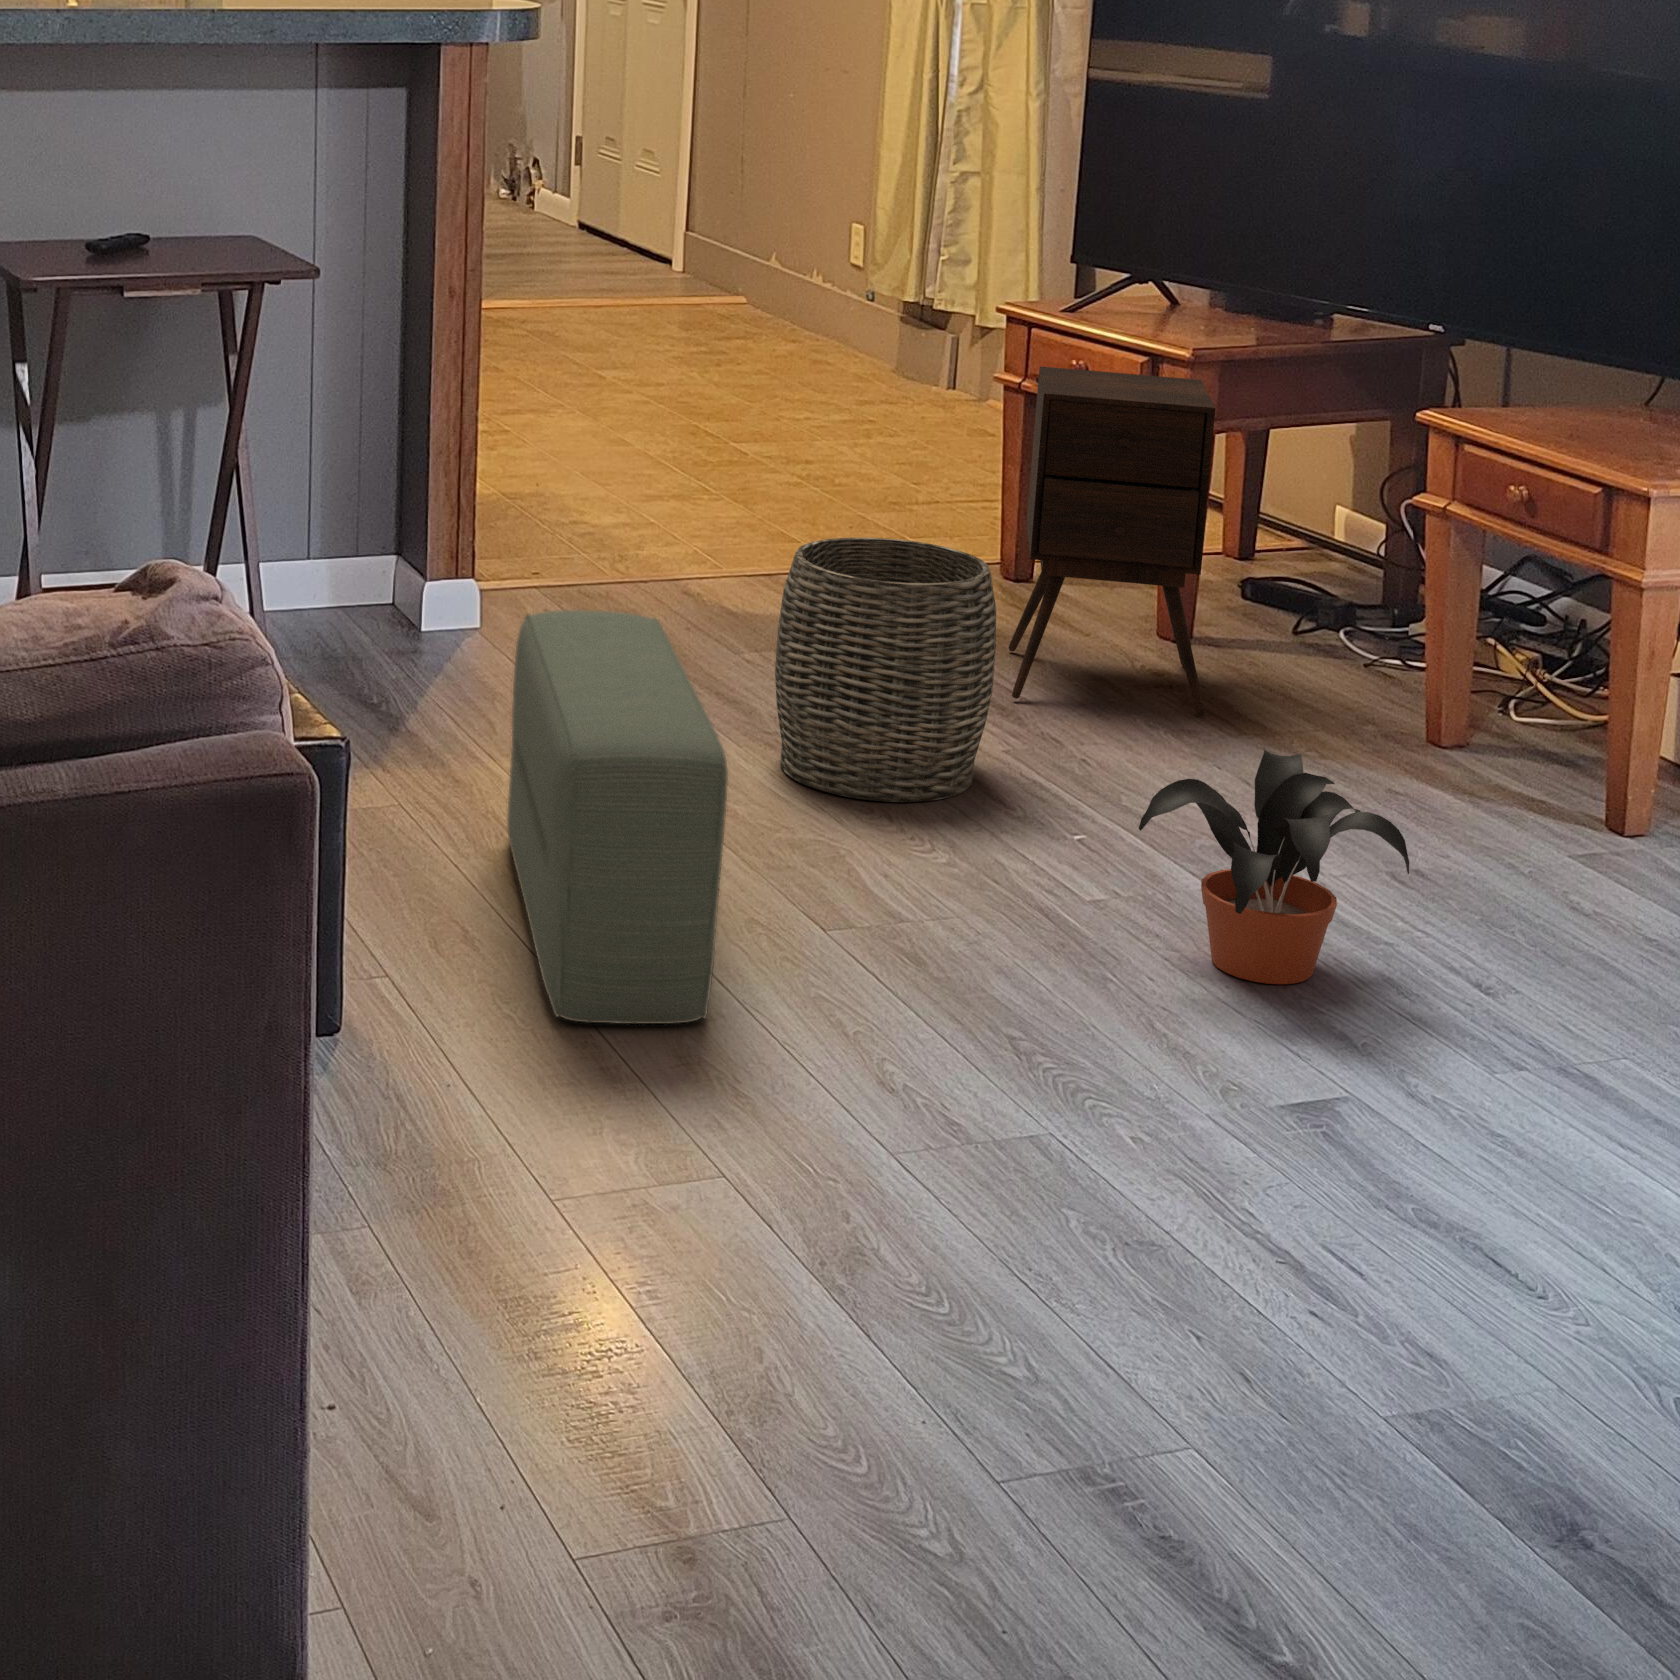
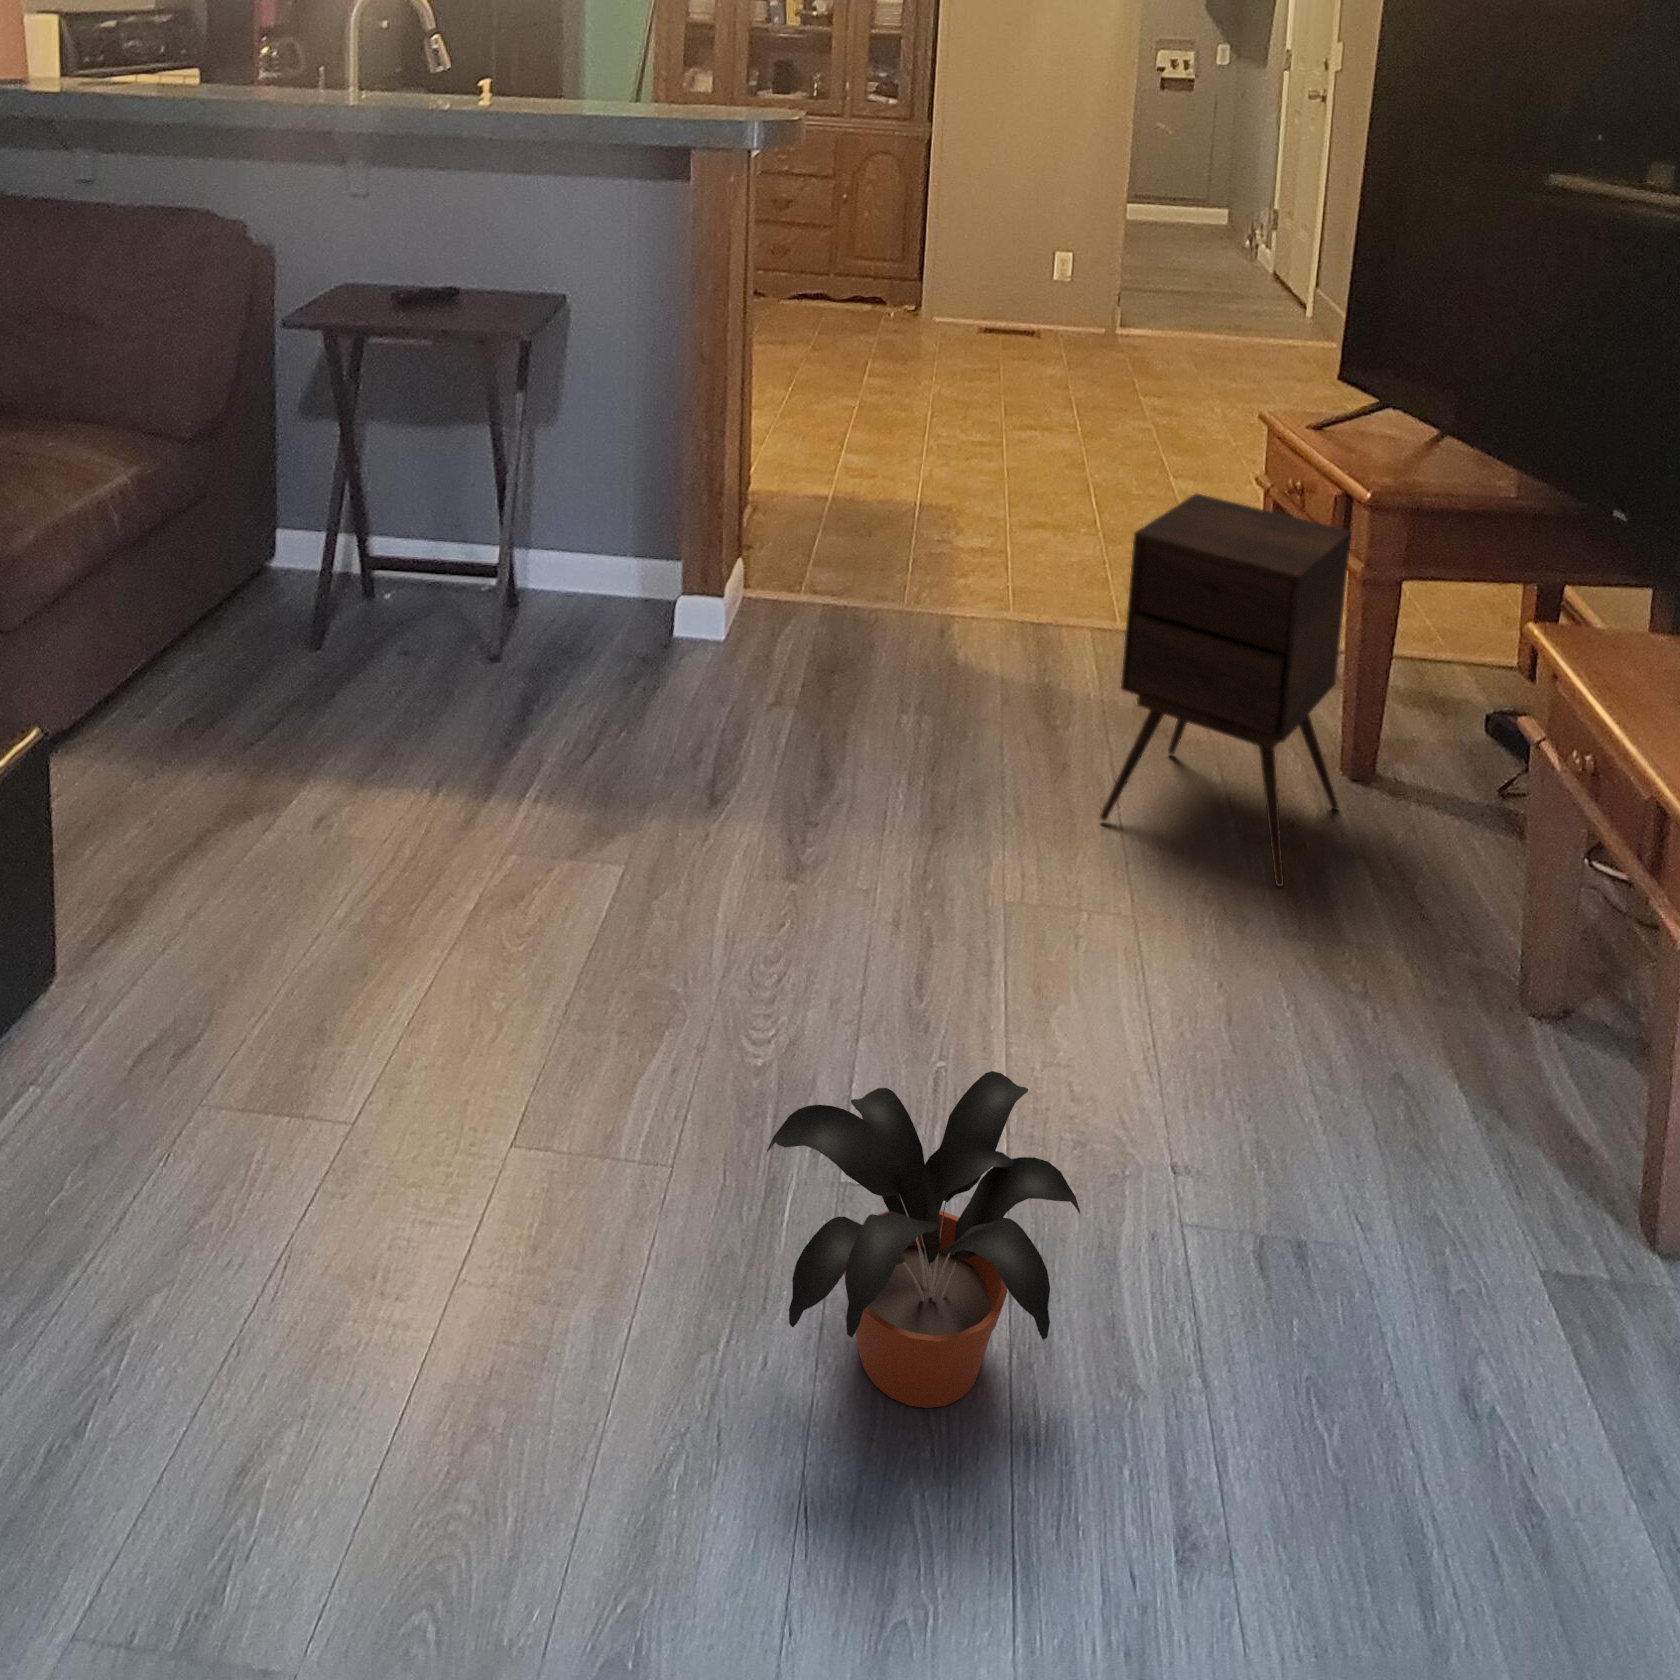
woven basket: present [775,538,996,802] -> none [757,654,971,948]
pouf: present [507,610,728,1024] -> none [101,709,536,1240]

